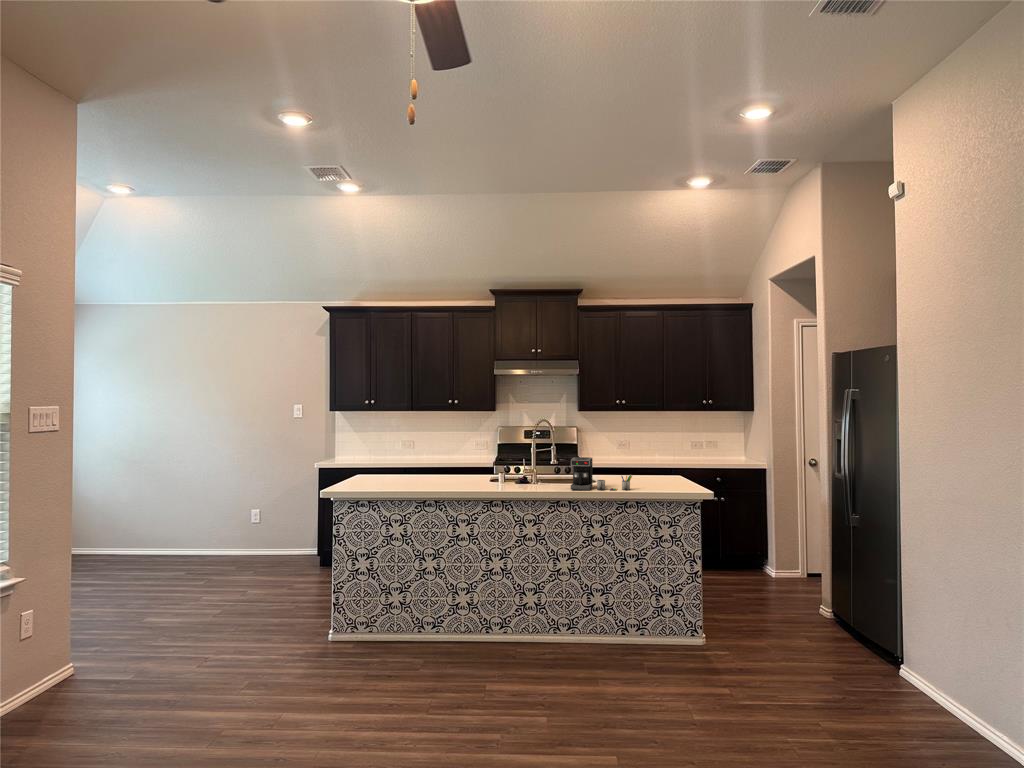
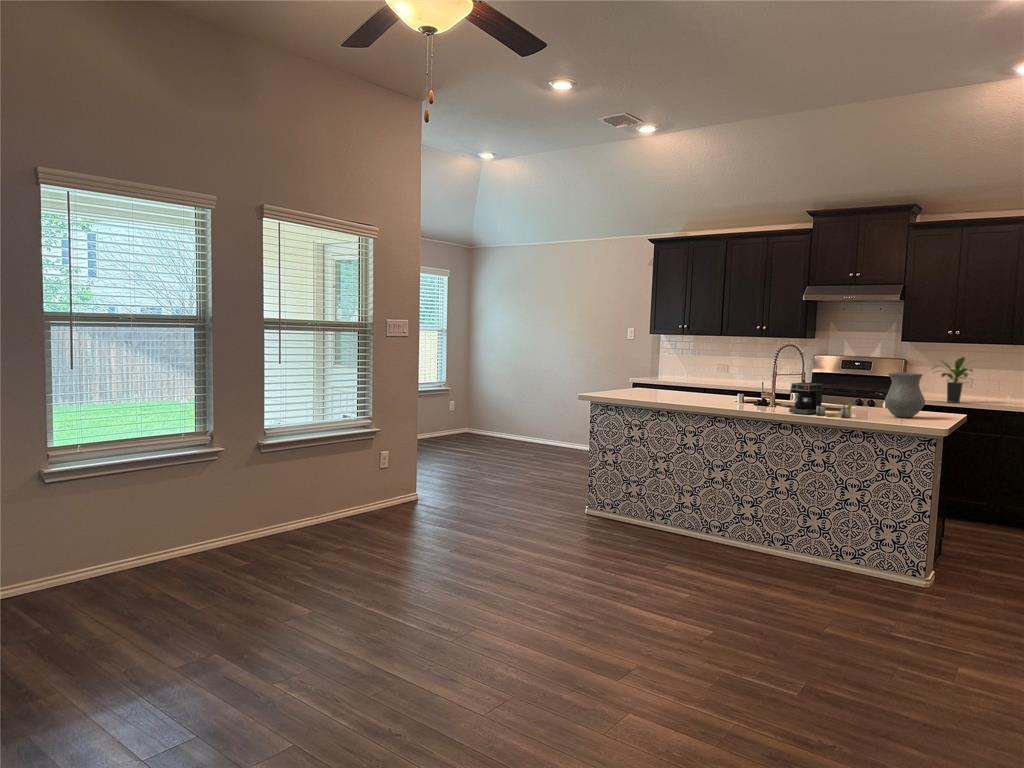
potted plant: none [605,423,640,463] -> present [934,357,972,403]
vase: none [642,442,675,484] -> present [885,373,925,418]

